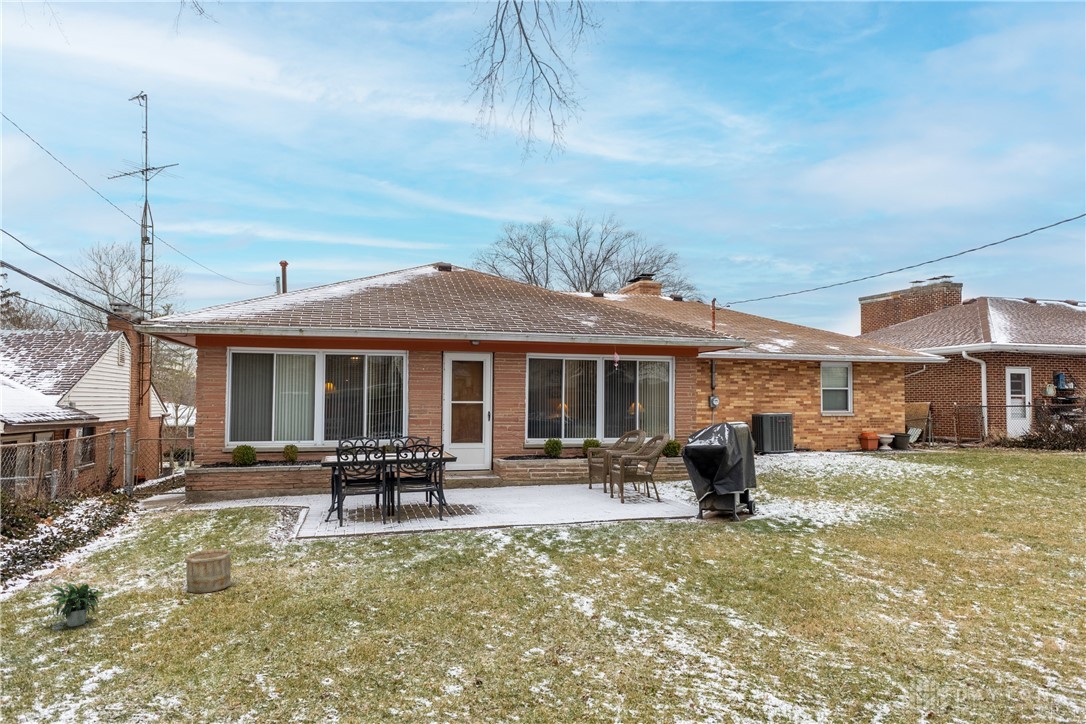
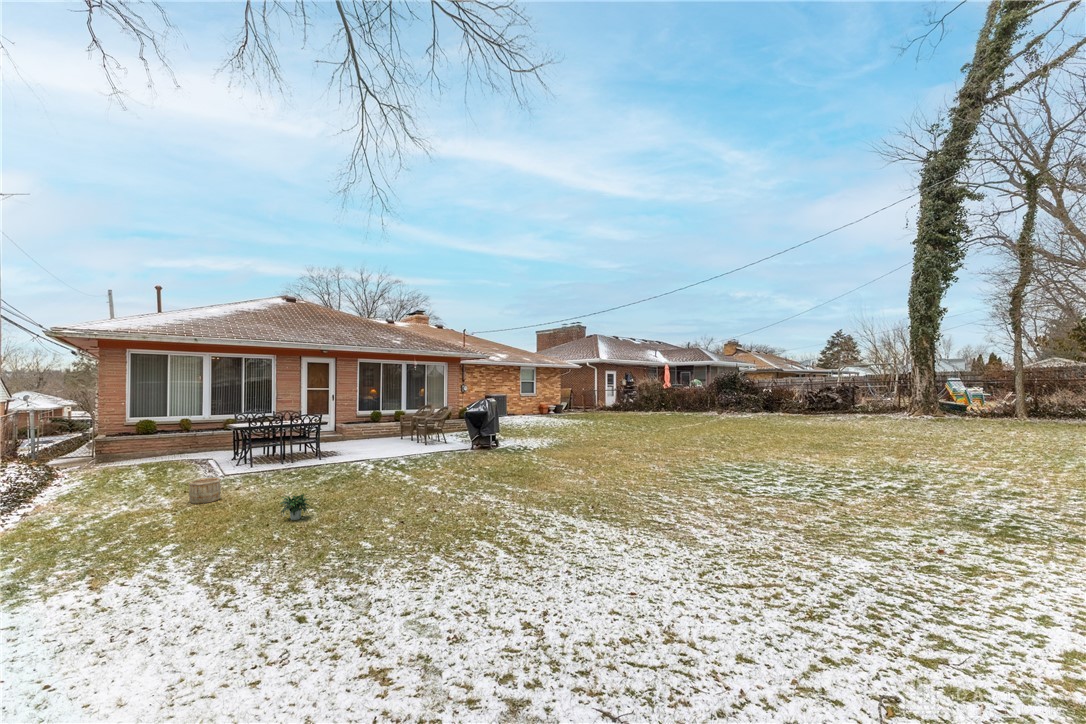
potted plant: present [44,582,103,626] -> present [280,494,311,520]

